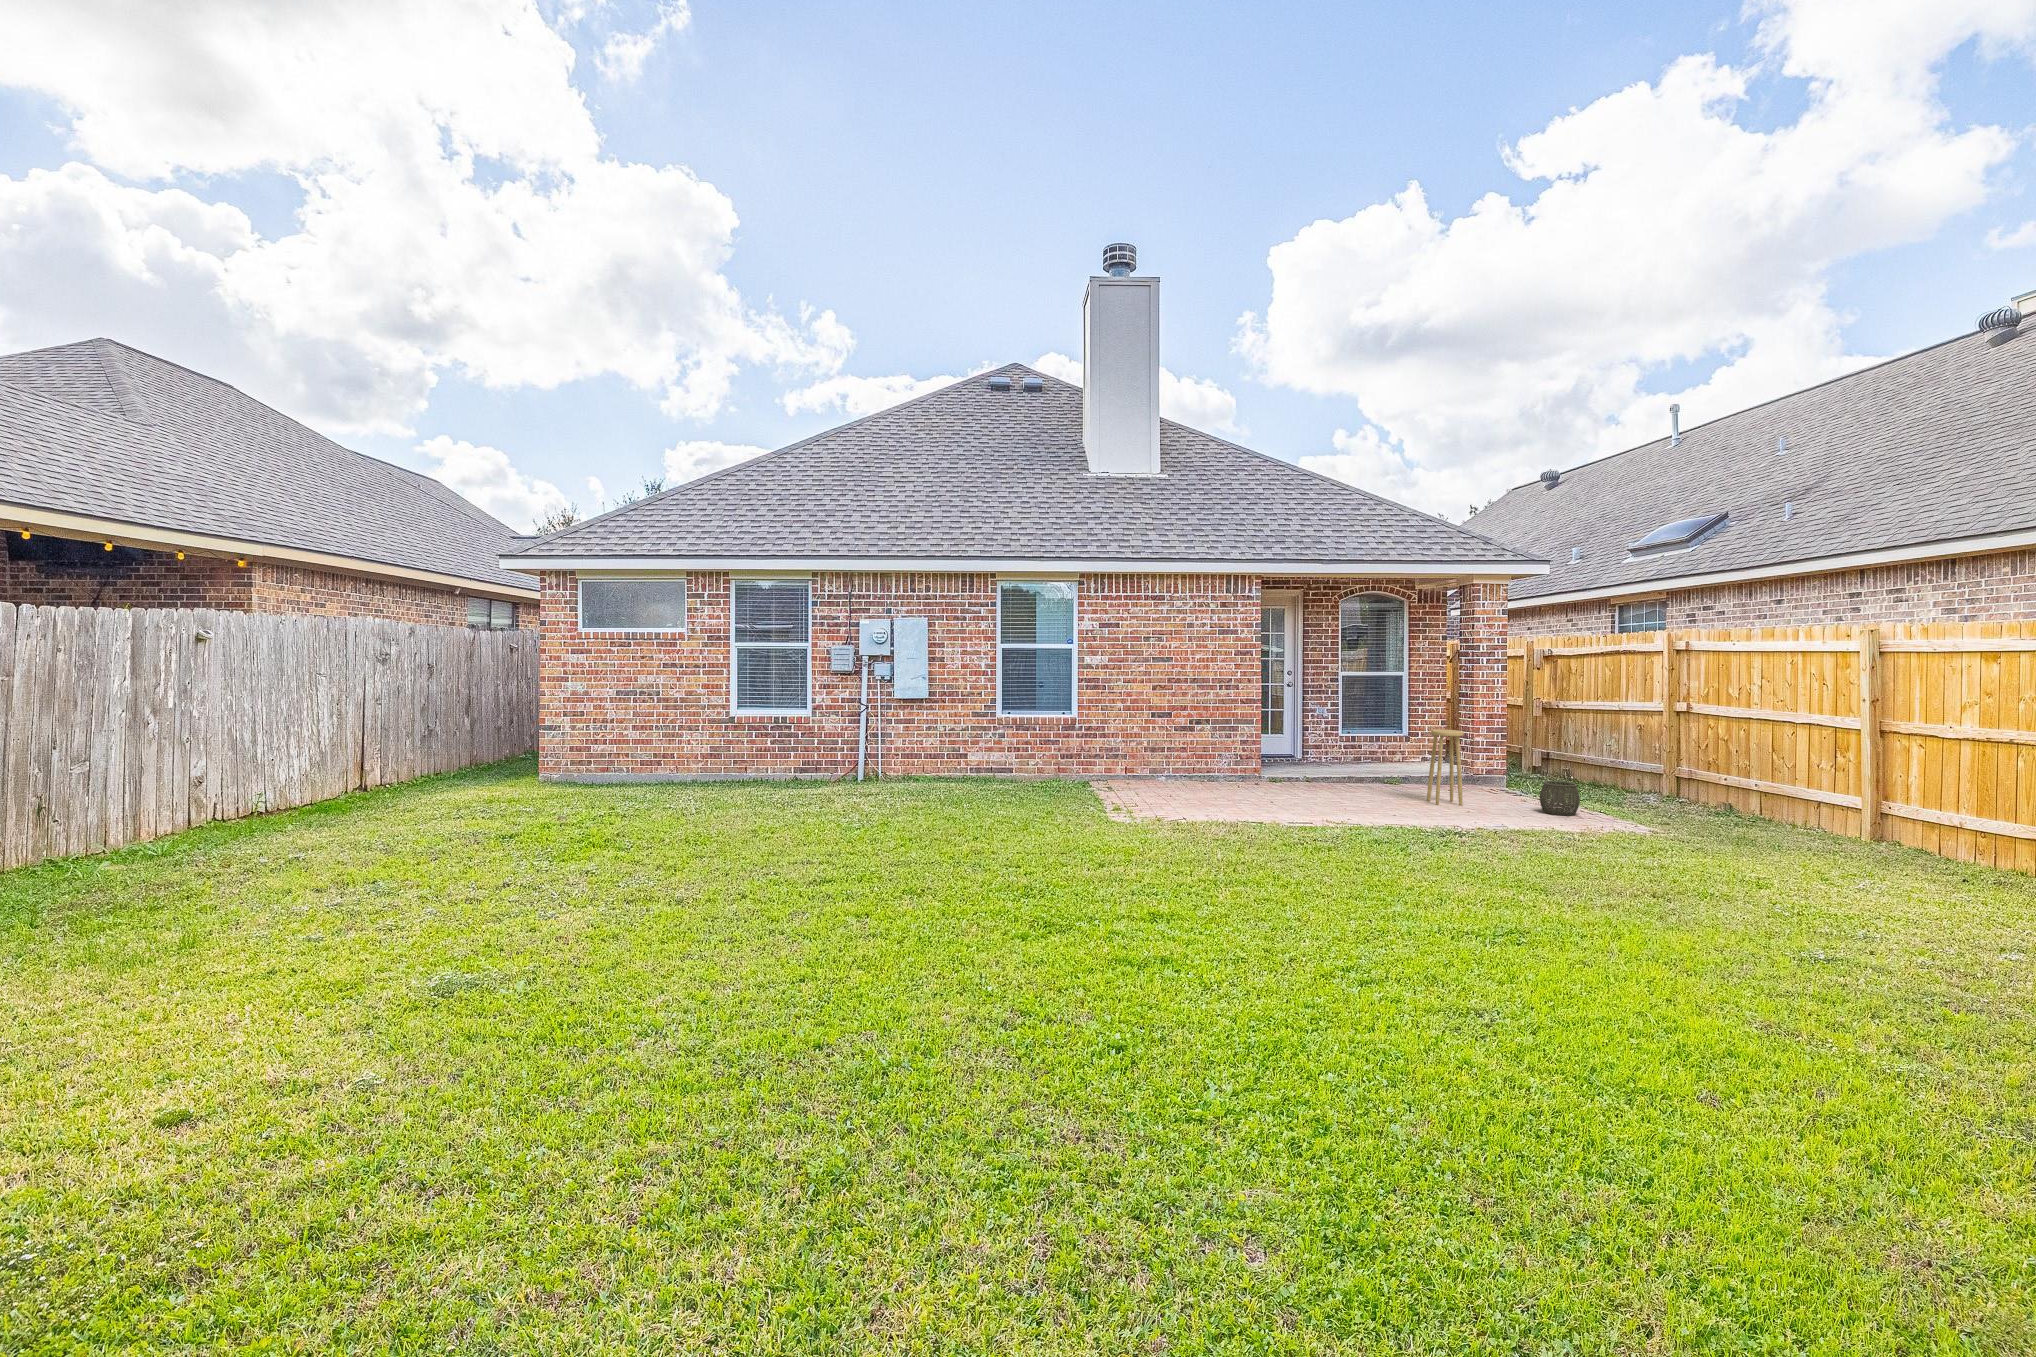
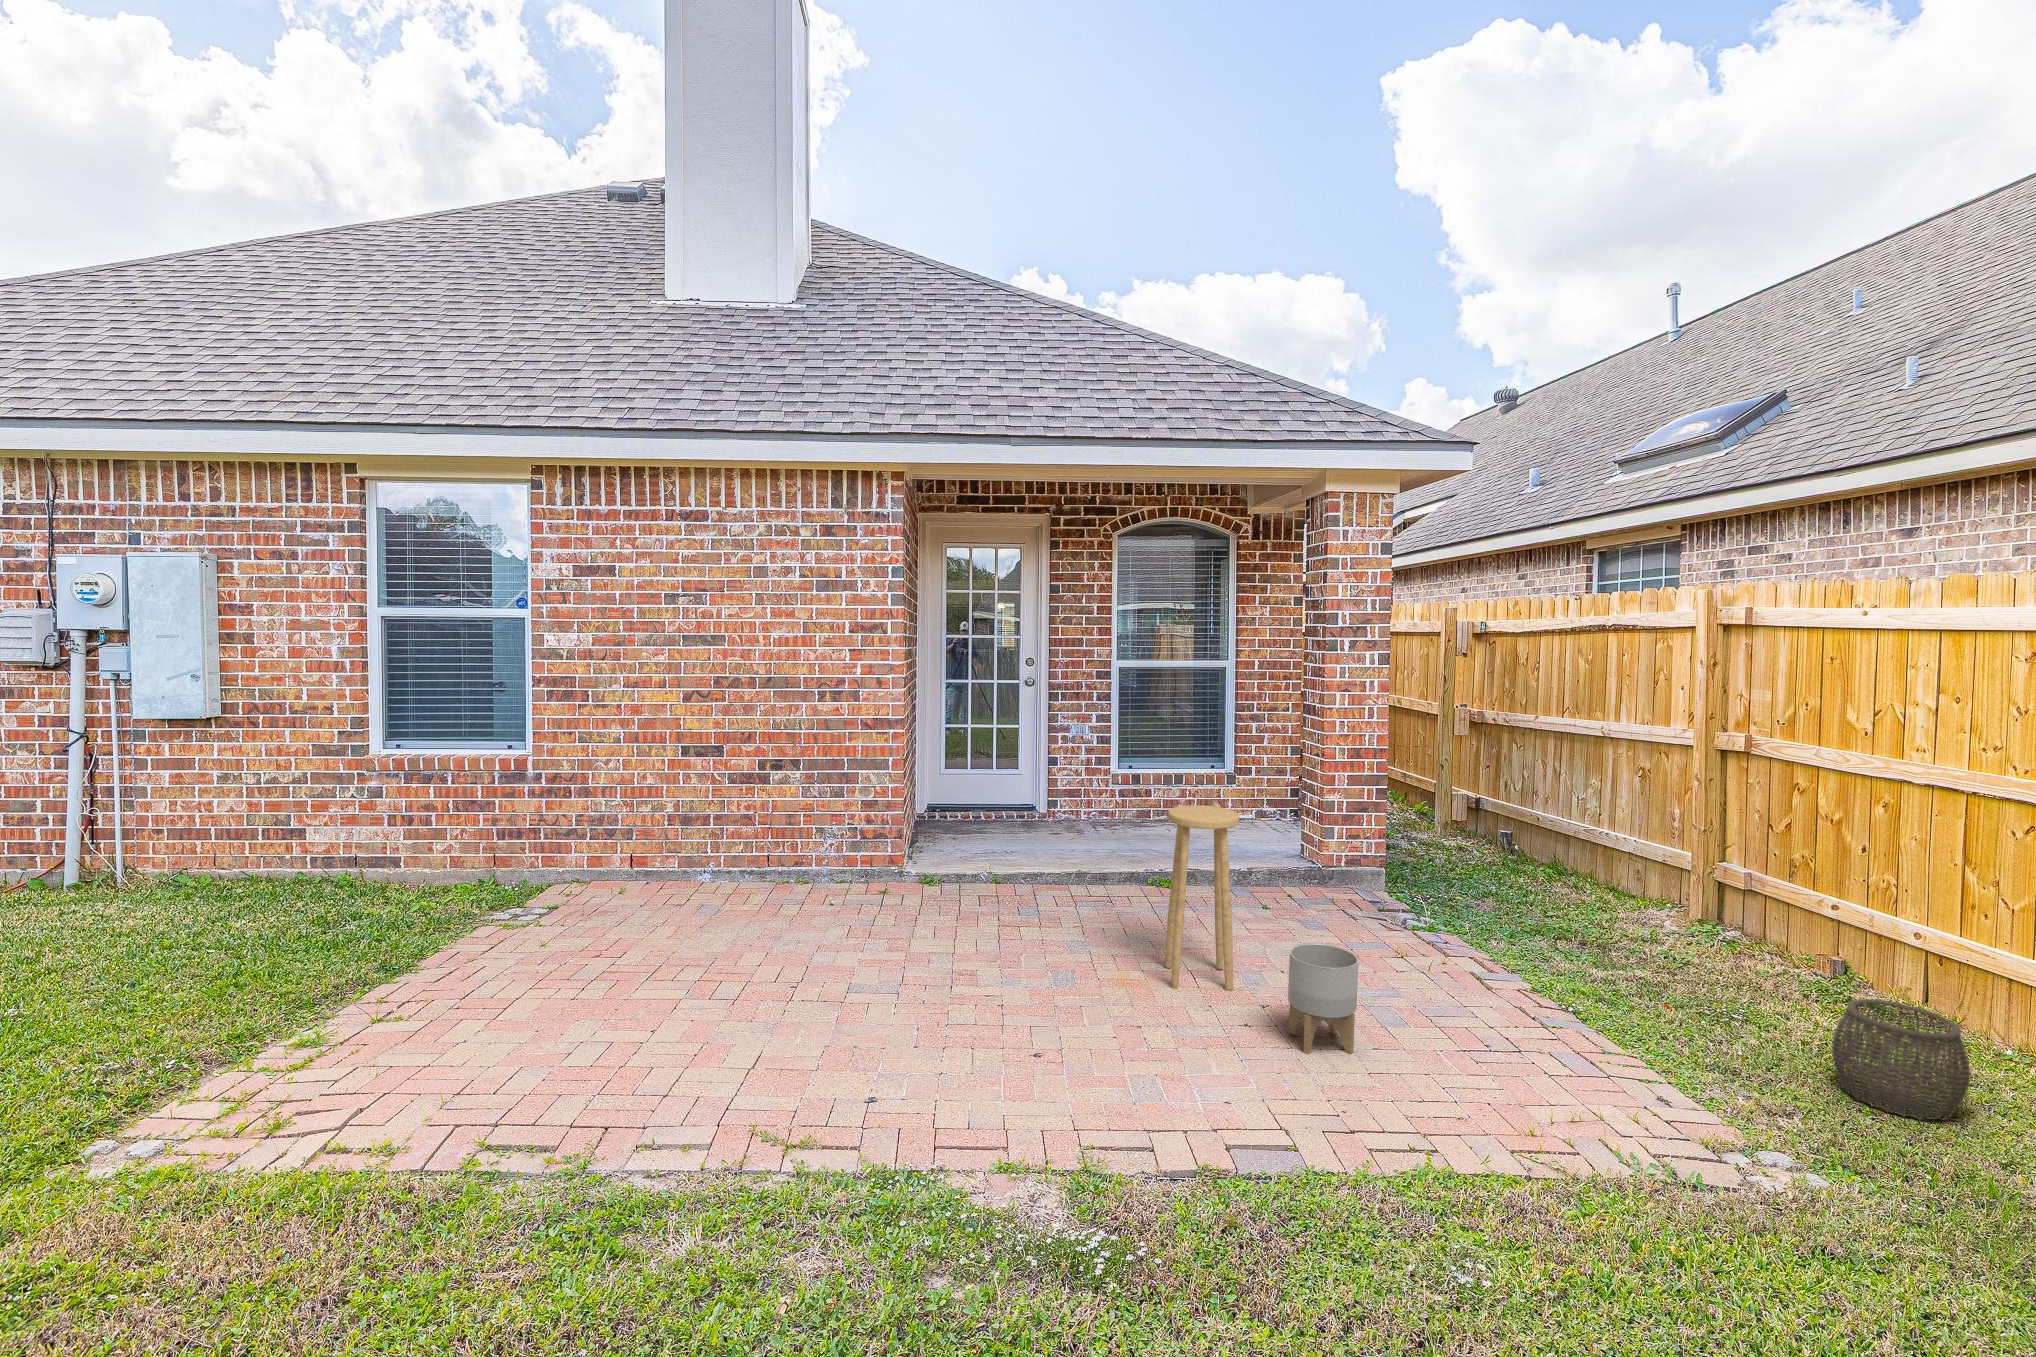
planter: none [1495,777,1525,817] -> present [1288,943,1359,1054]
woven basket: present [1539,781,1580,816] -> present [1832,999,1971,1121]

